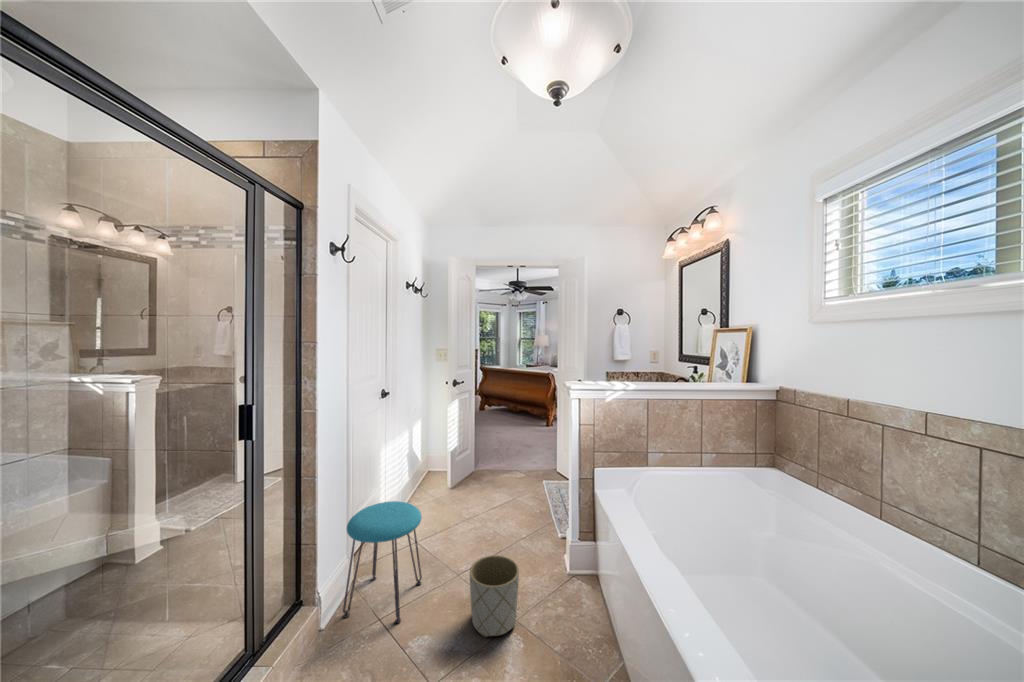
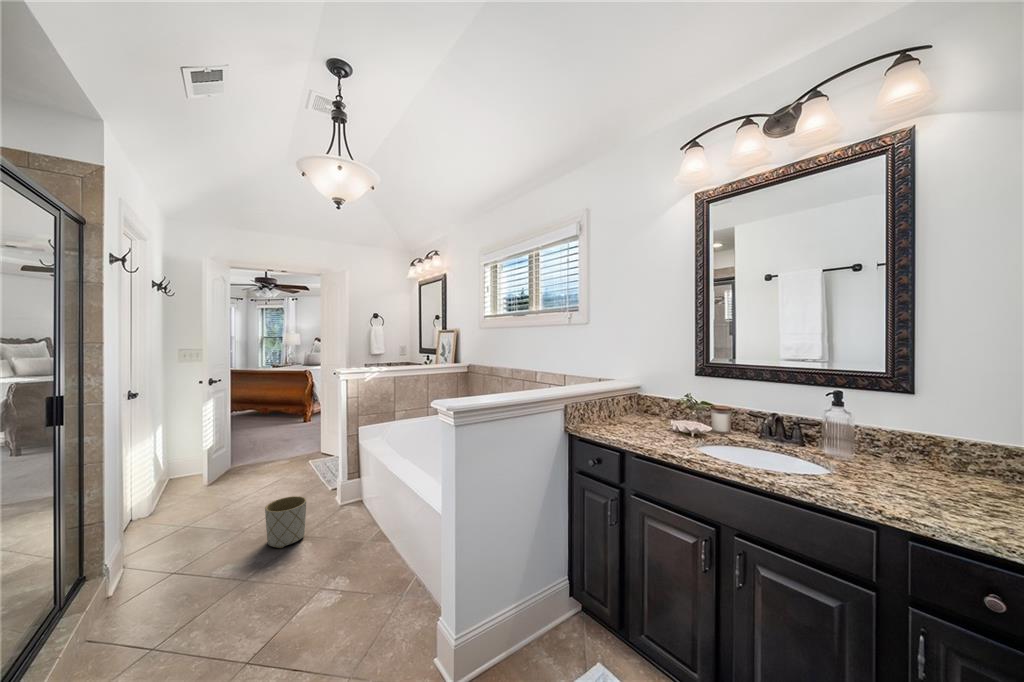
stool: present [343,501,422,623] -> none [130,480,212,582]

